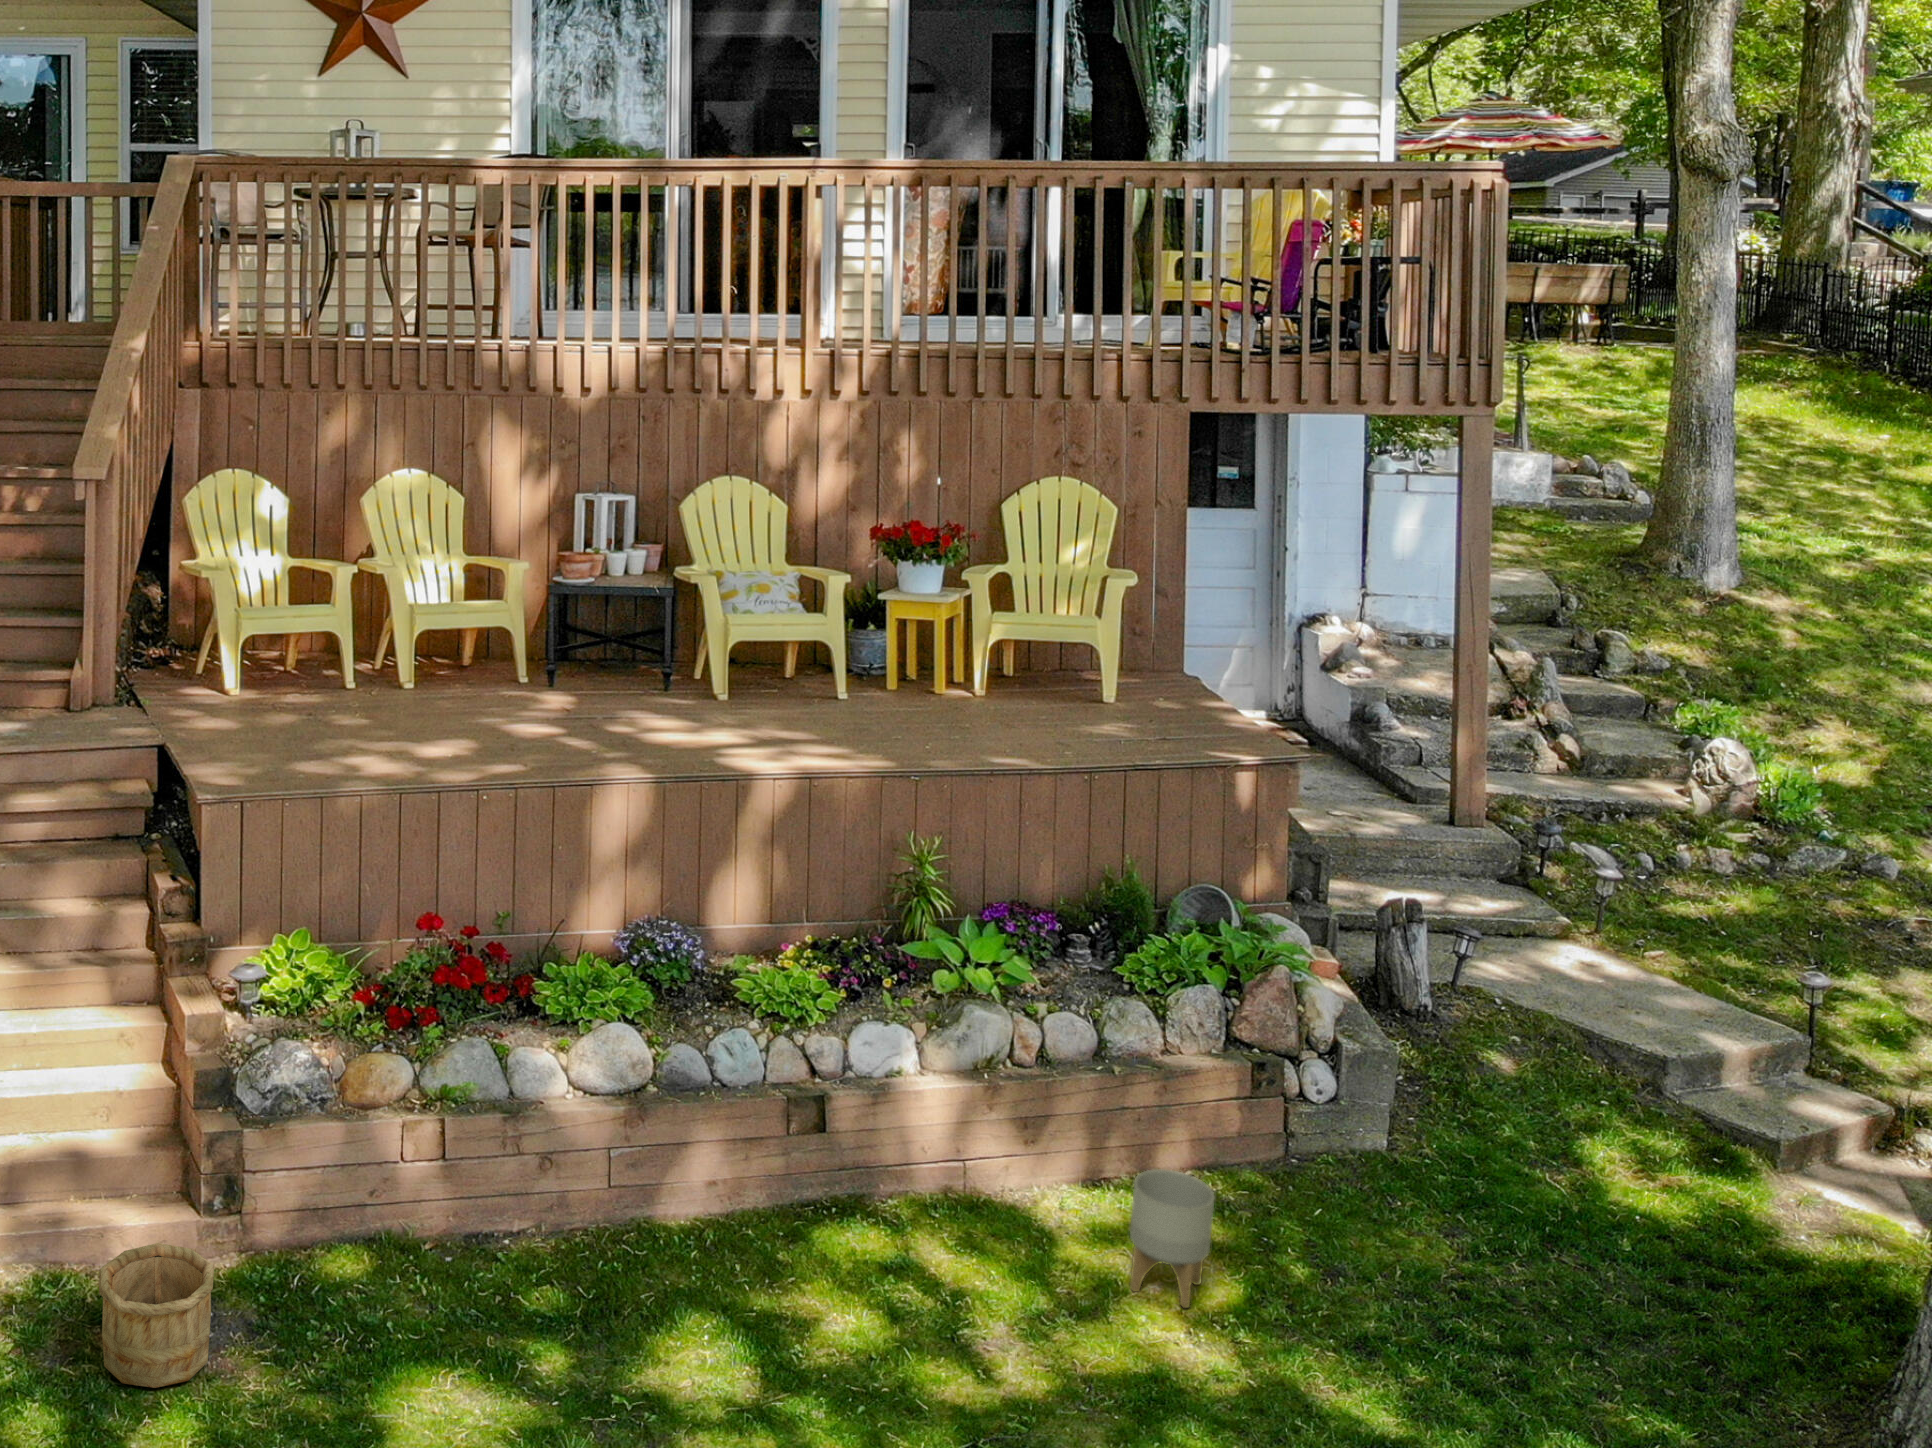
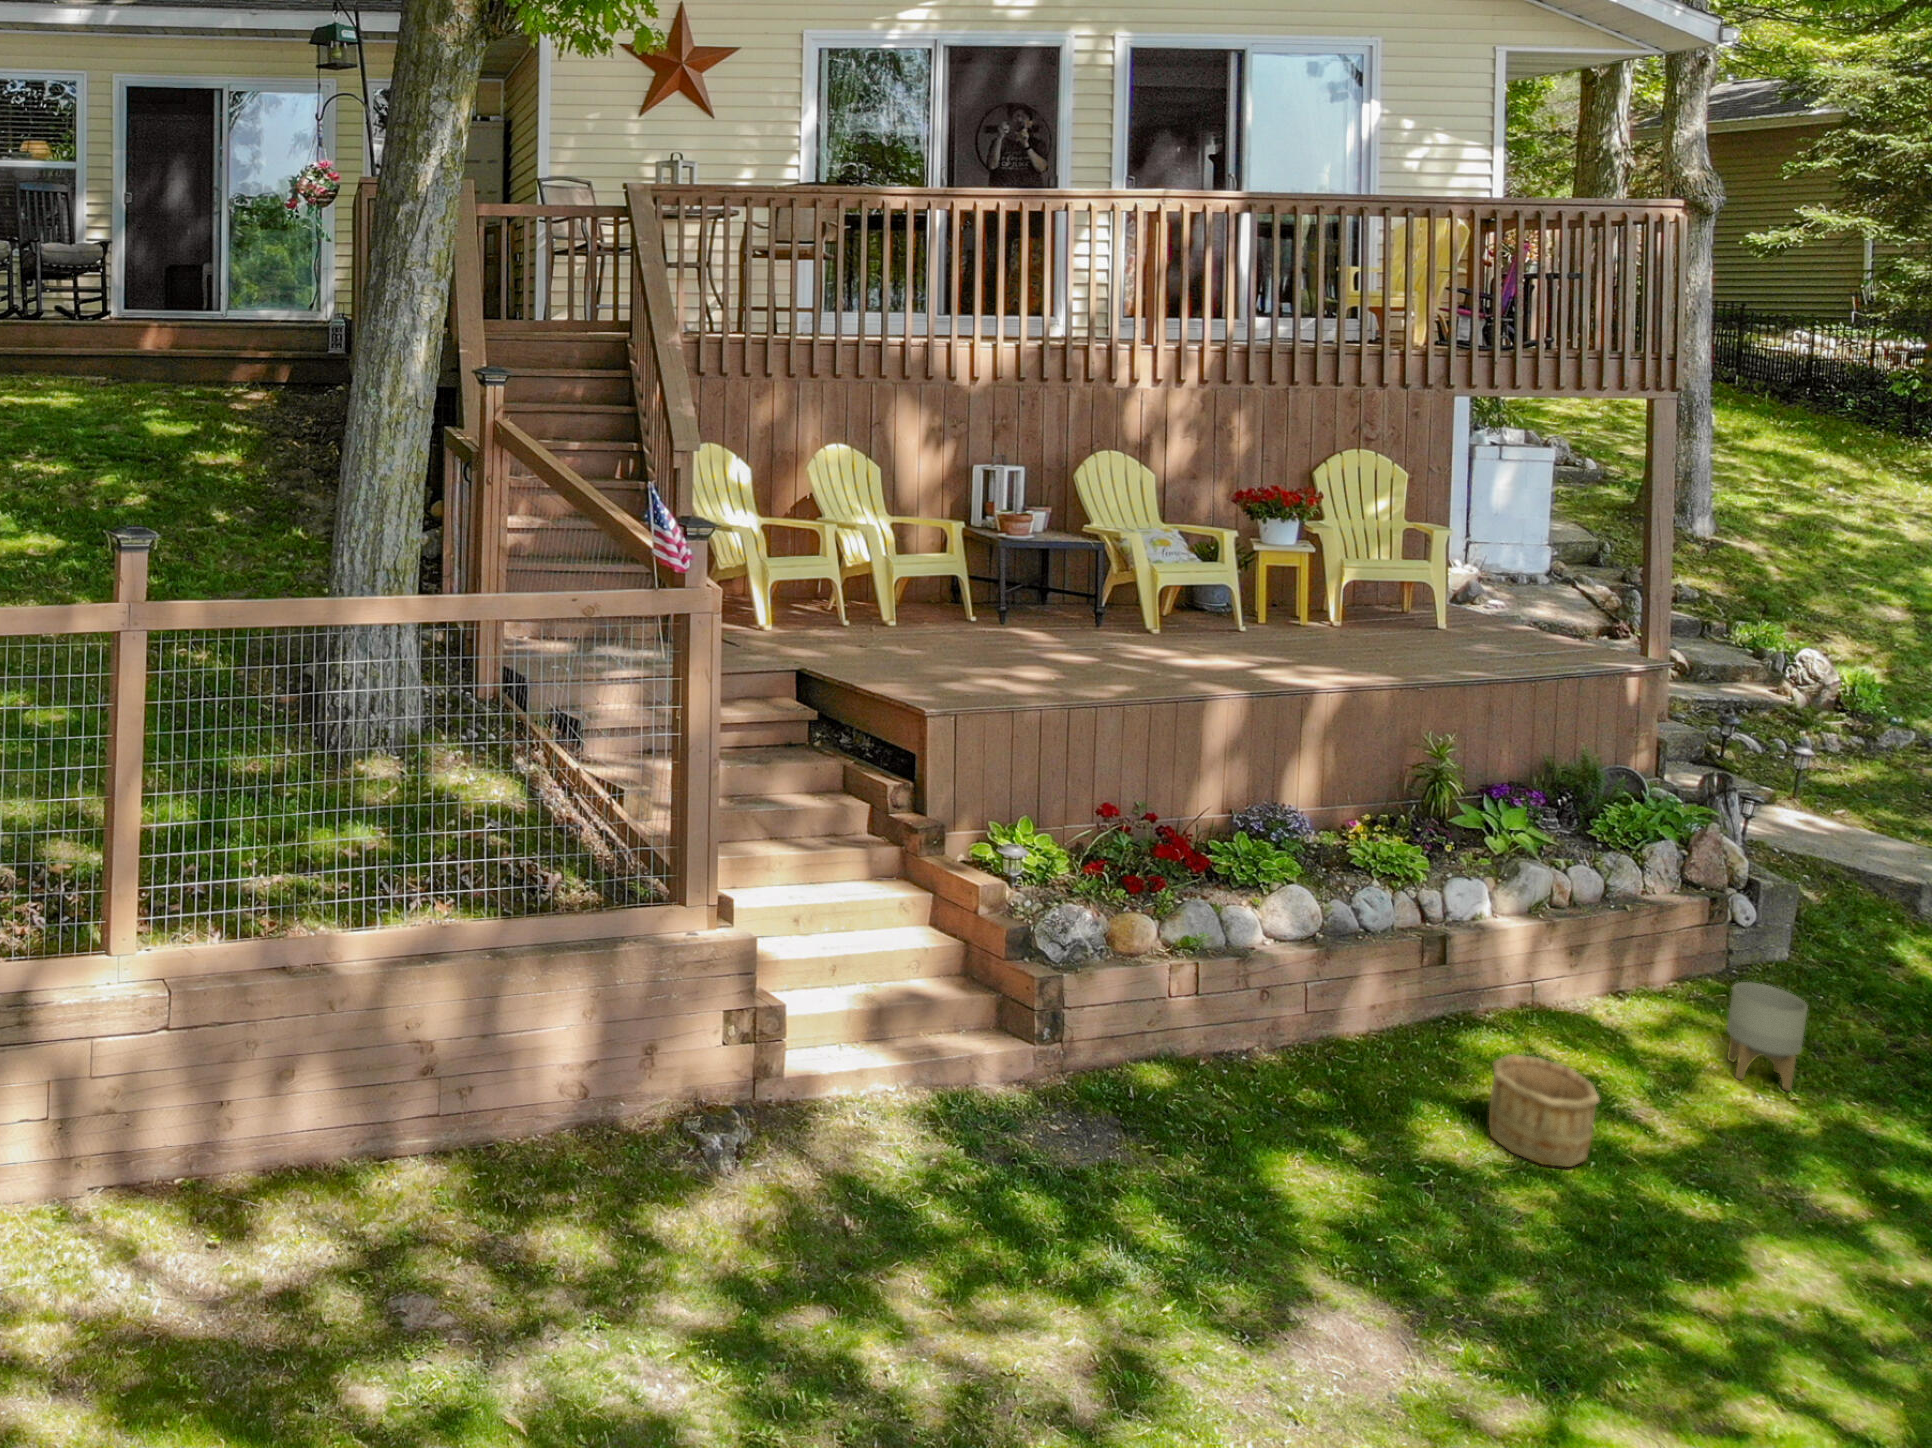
wooden bucket: present [99,1243,214,1388] -> present [1489,1054,1600,1167]

